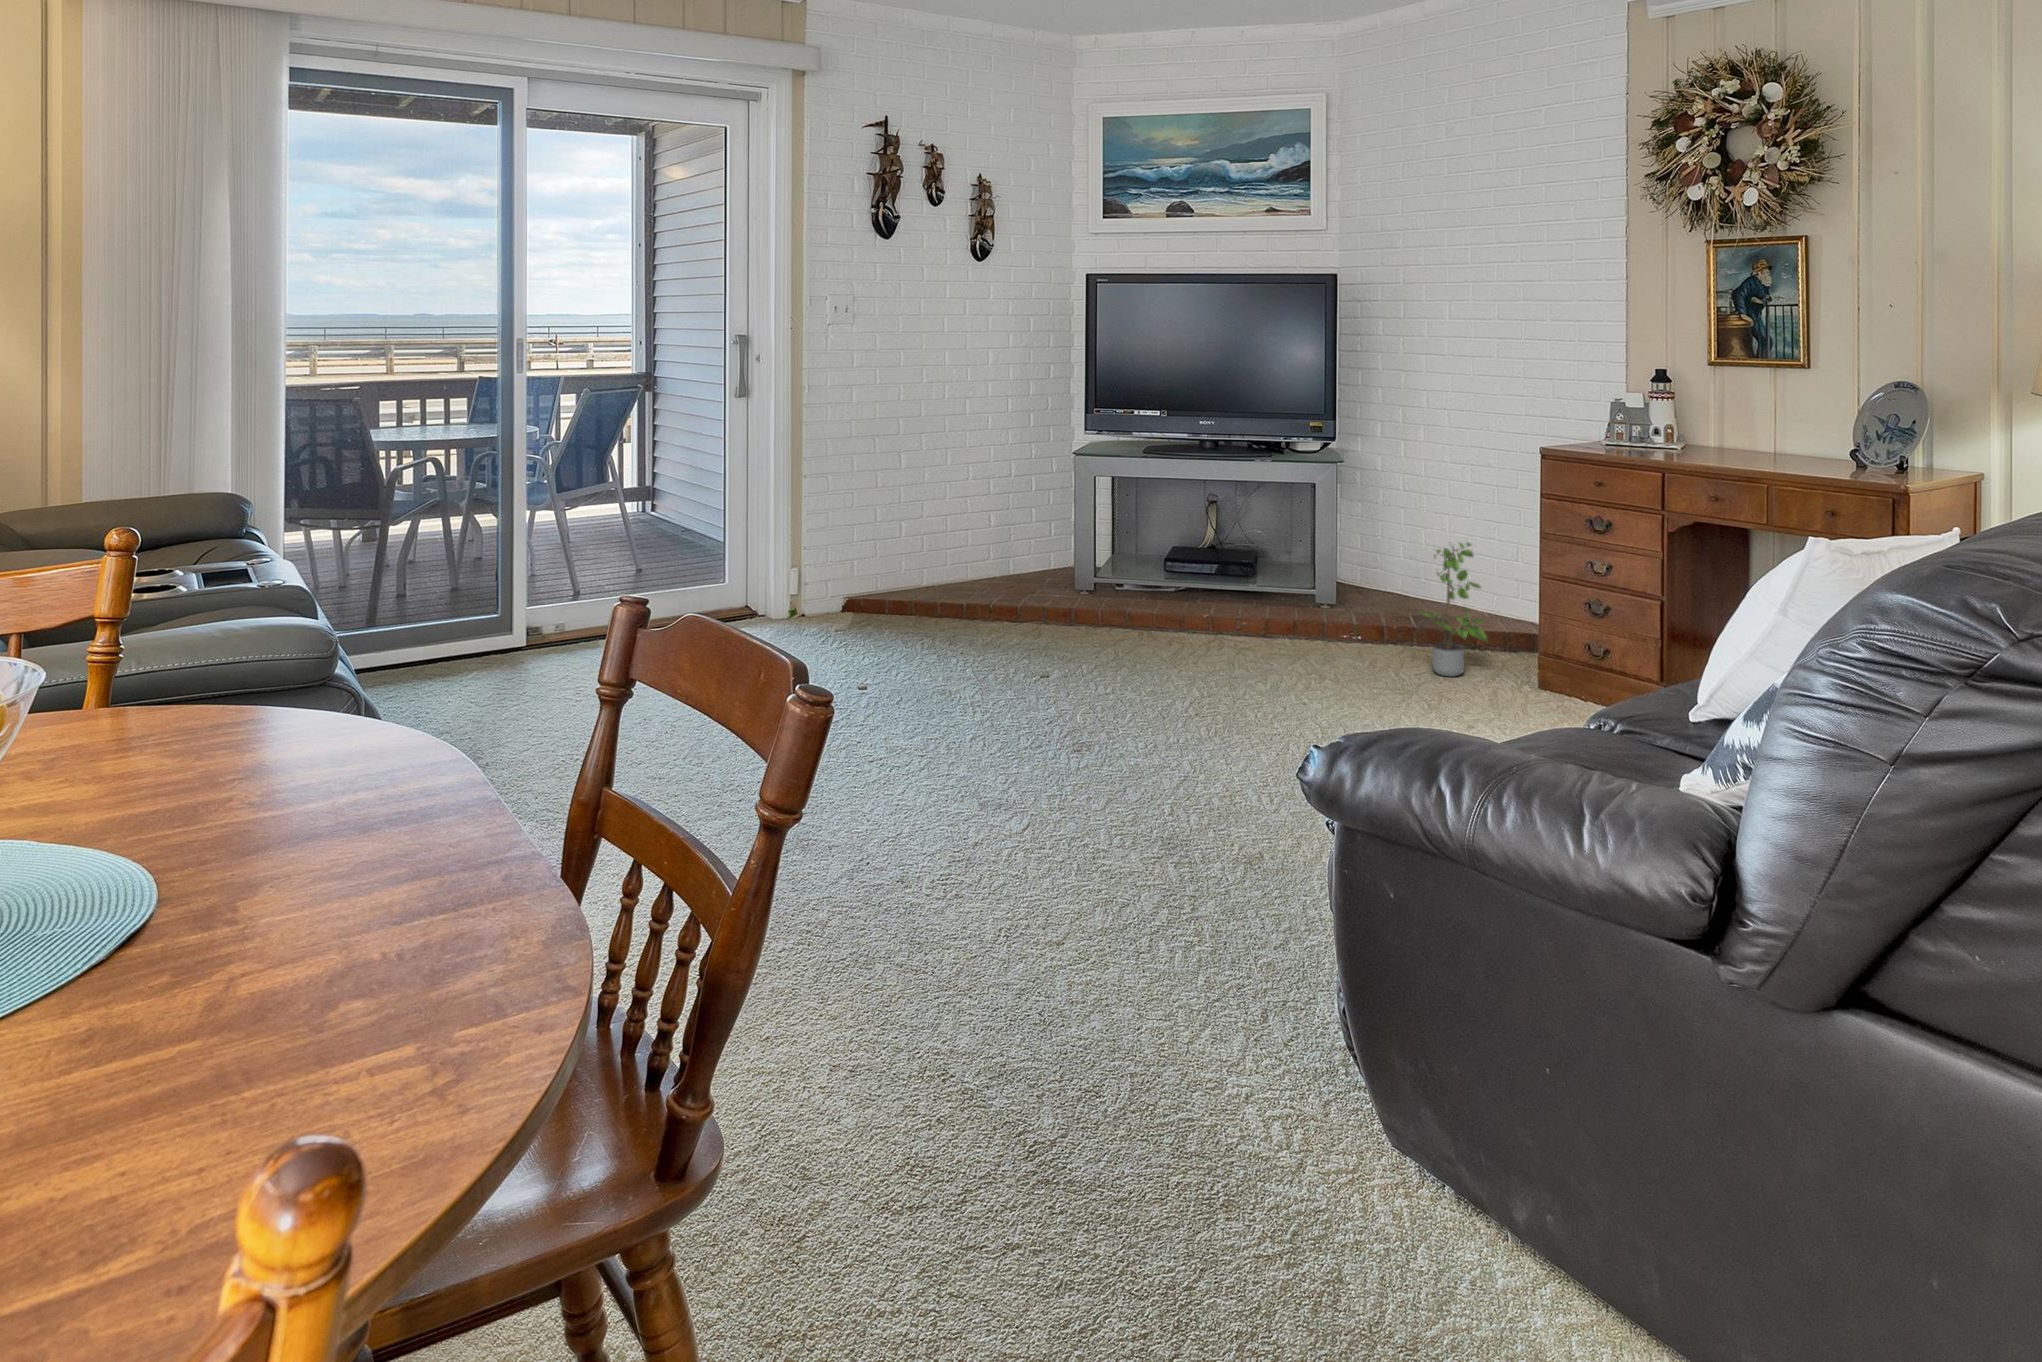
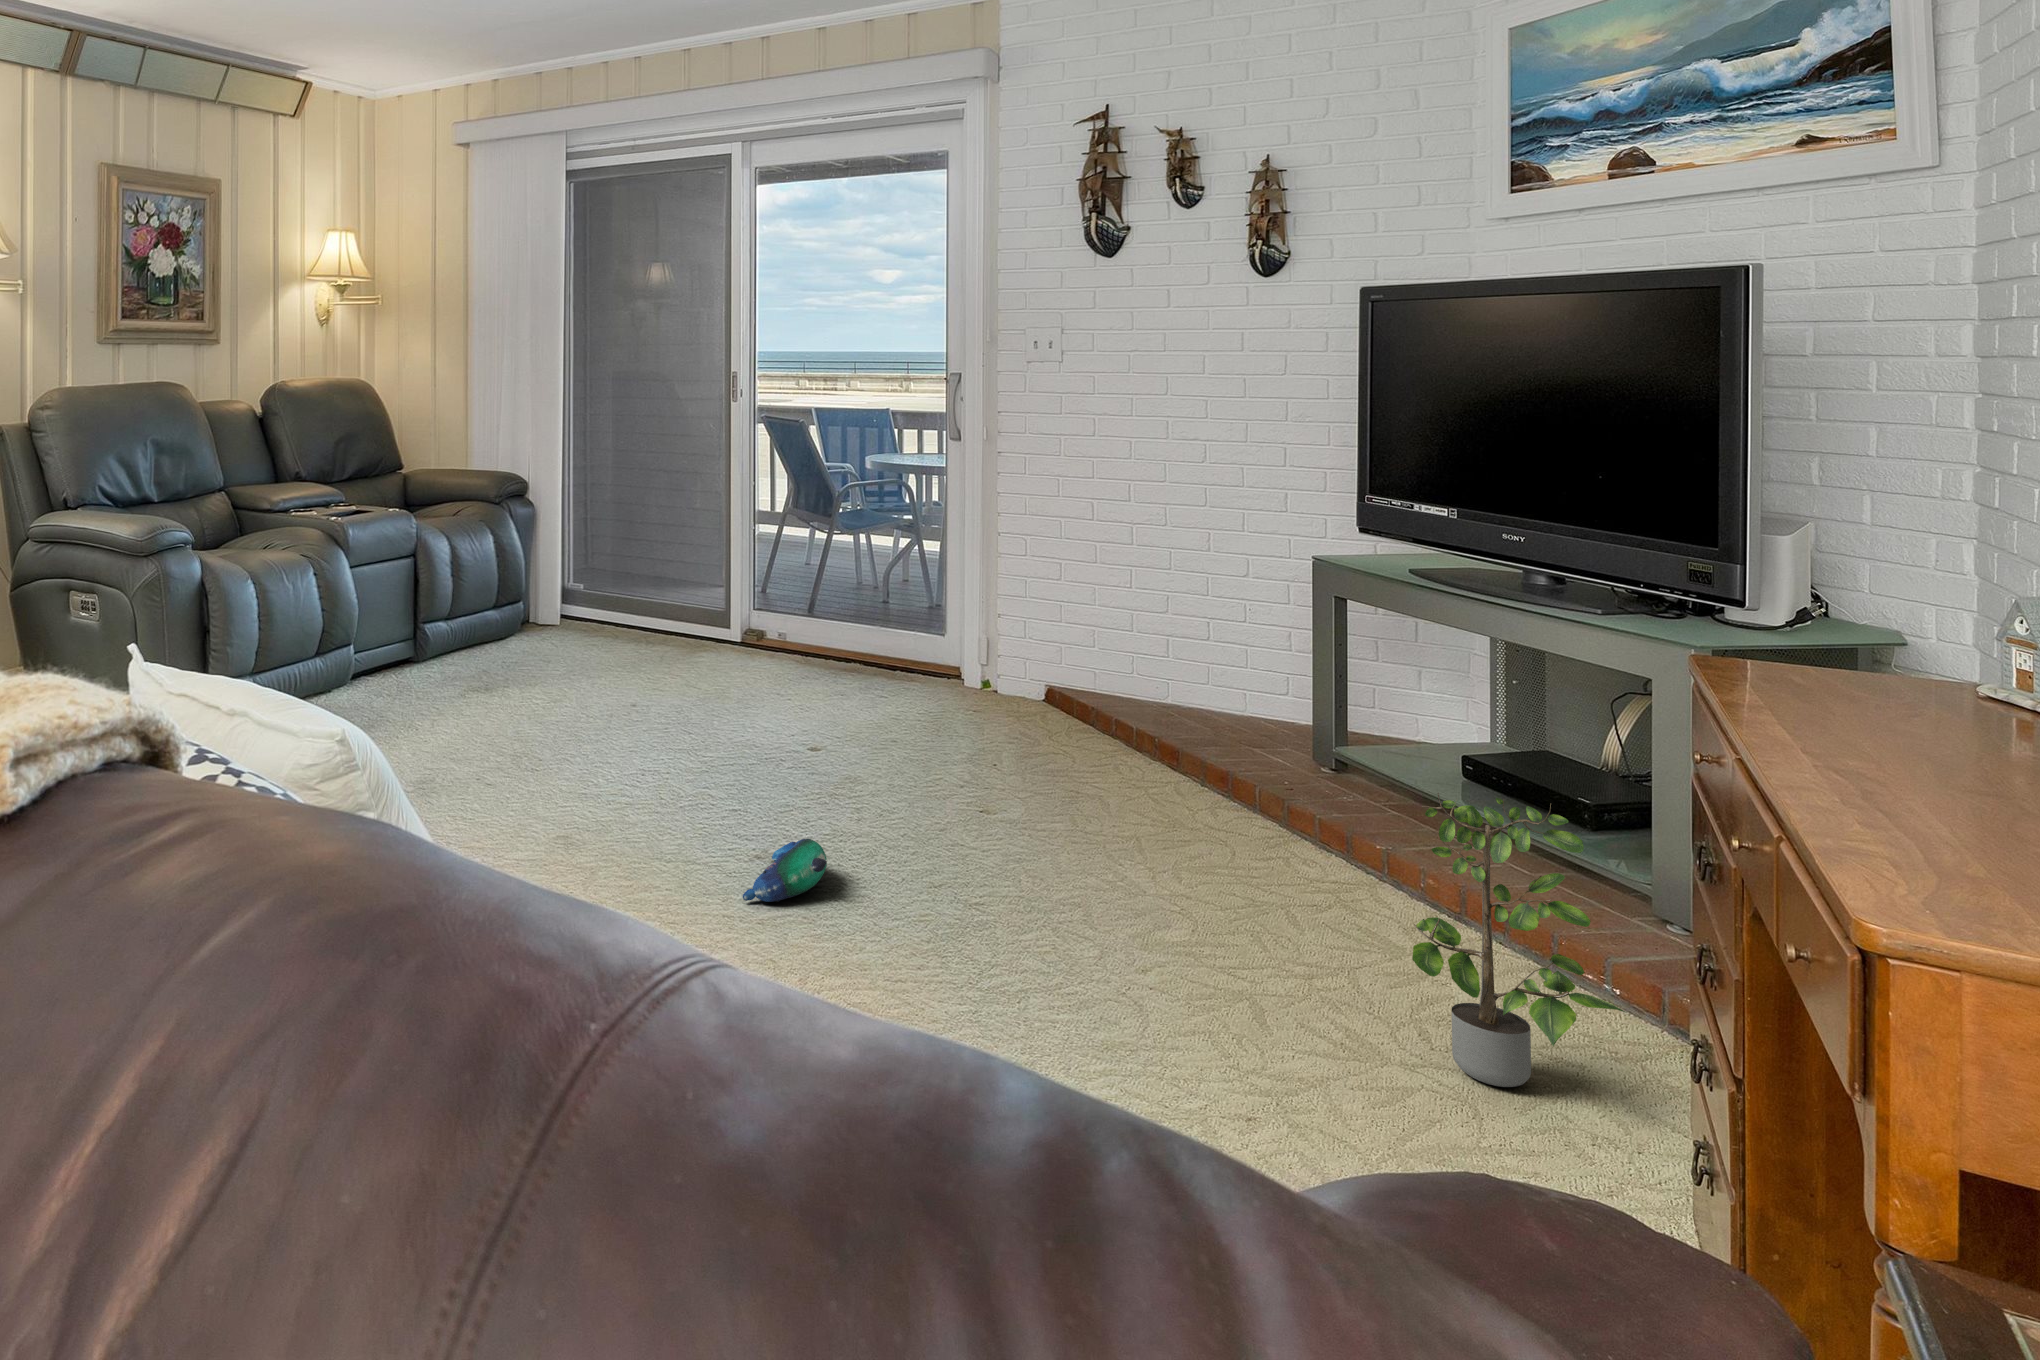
plush toy: none [1135,703,1224,754] -> present [743,839,827,902]

